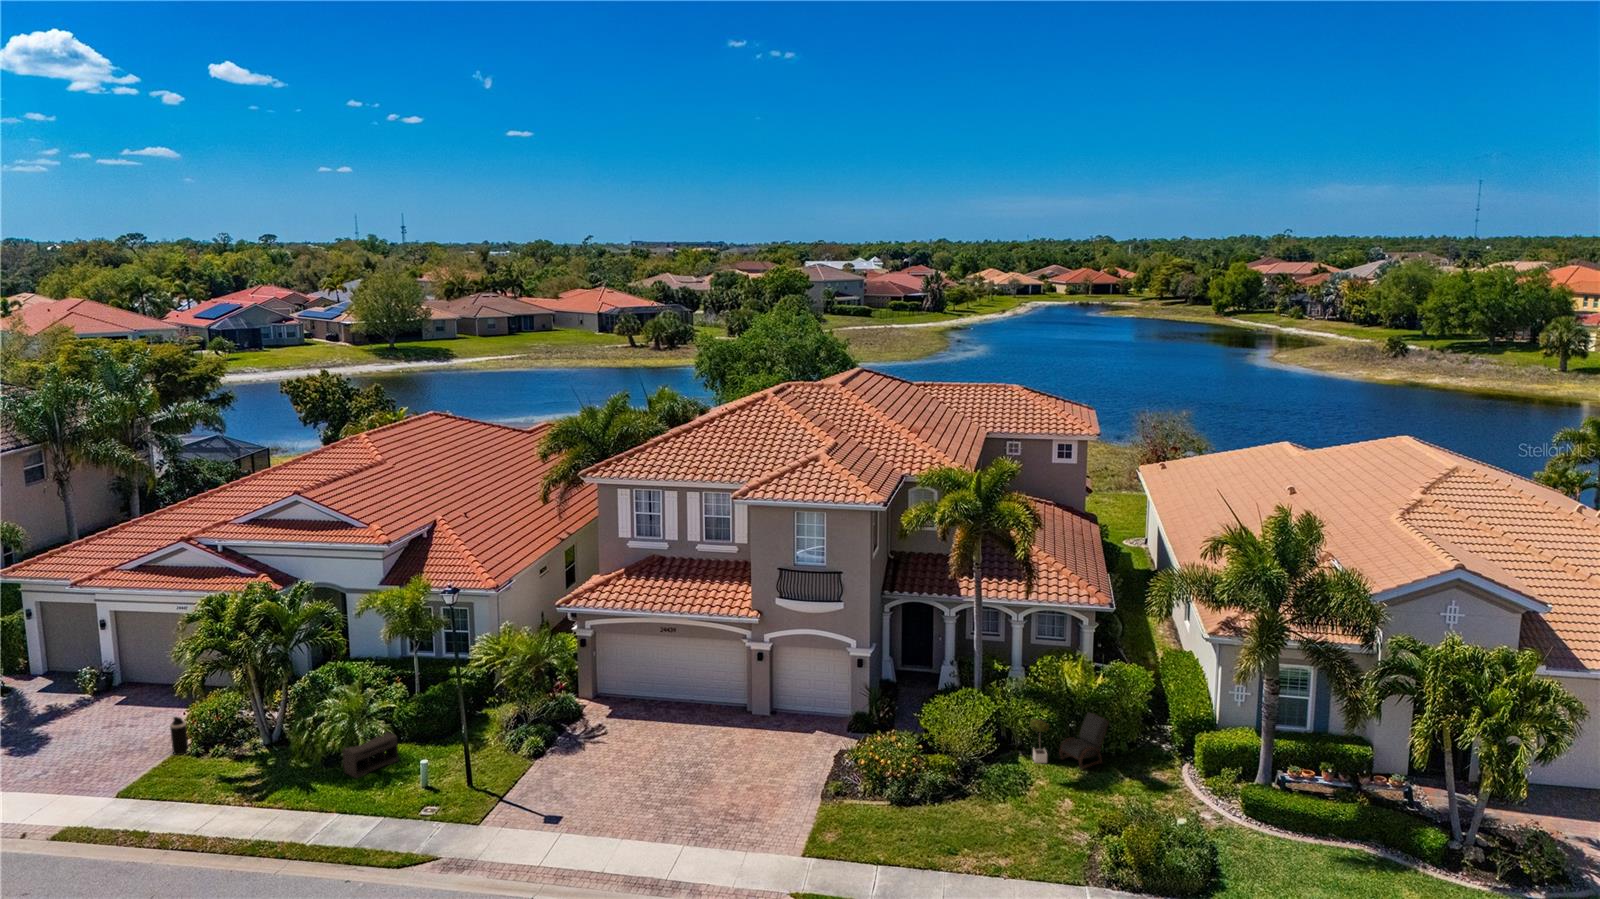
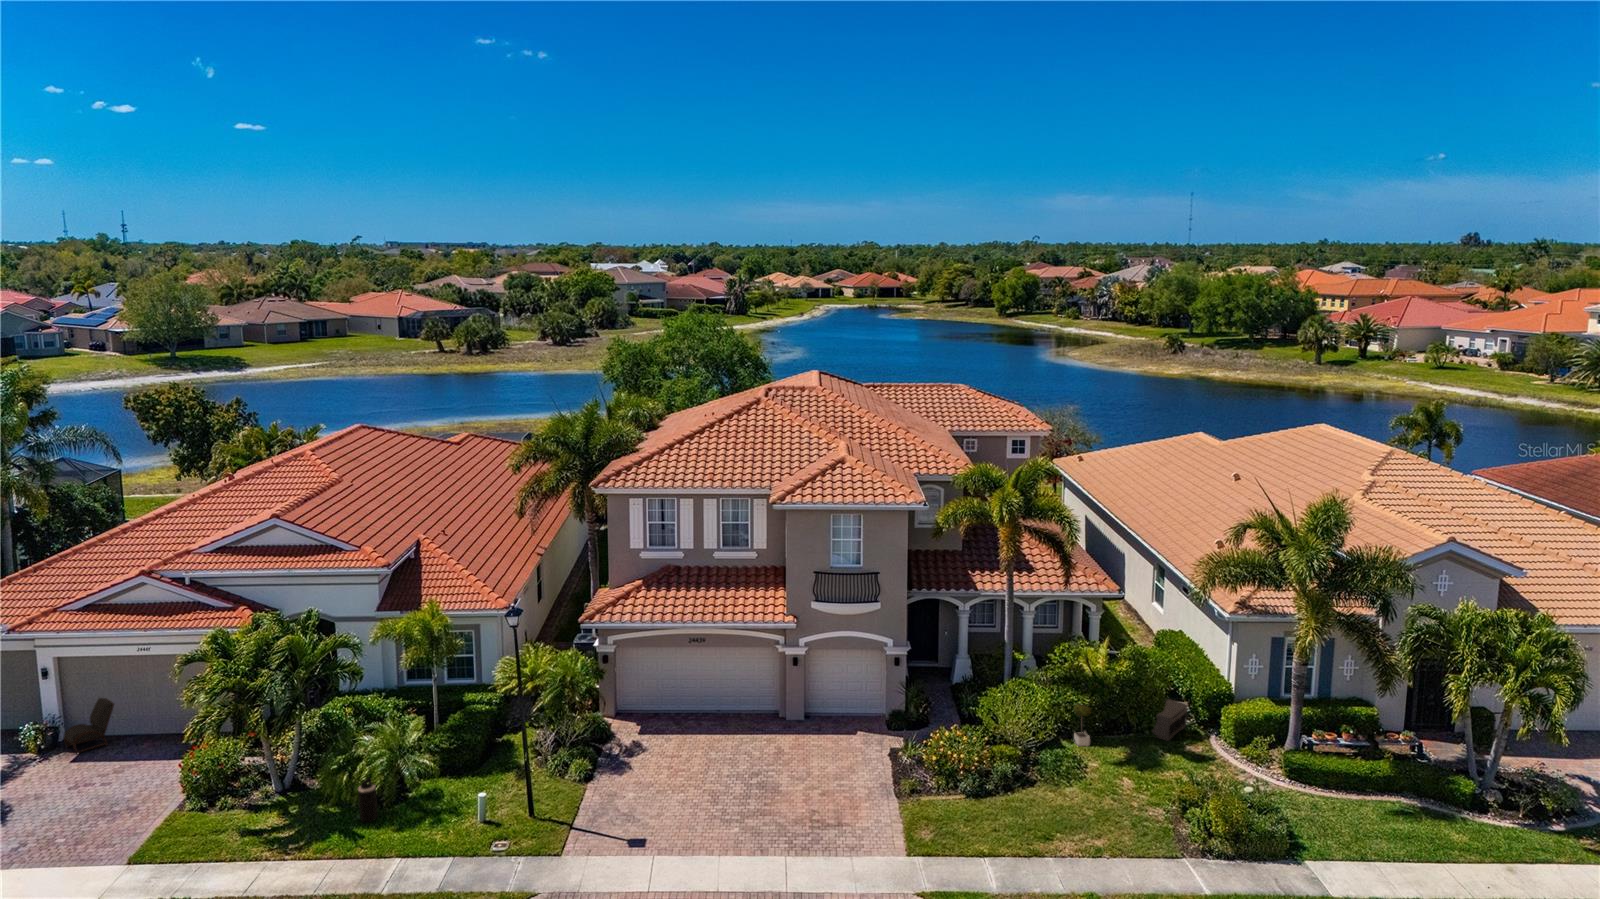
lounge chair: present [1059,713,1109,770] -> present [64,698,114,754]
trash can: present [170,717,189,755] -> present [358,778,377,822]
bench: present [342,732,399,778] -> present [1152,699,1187,741]

